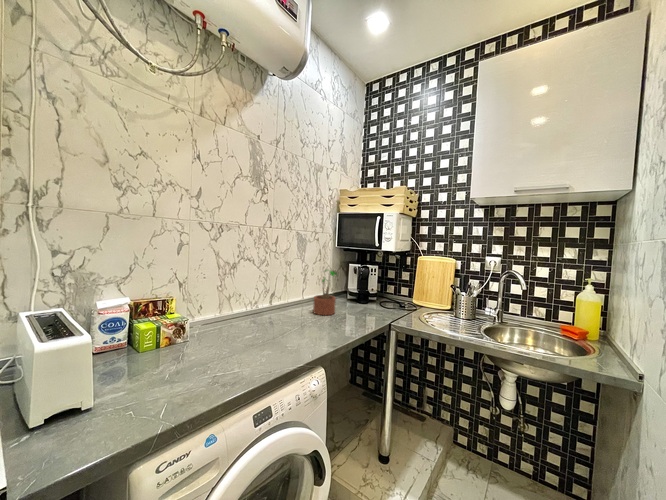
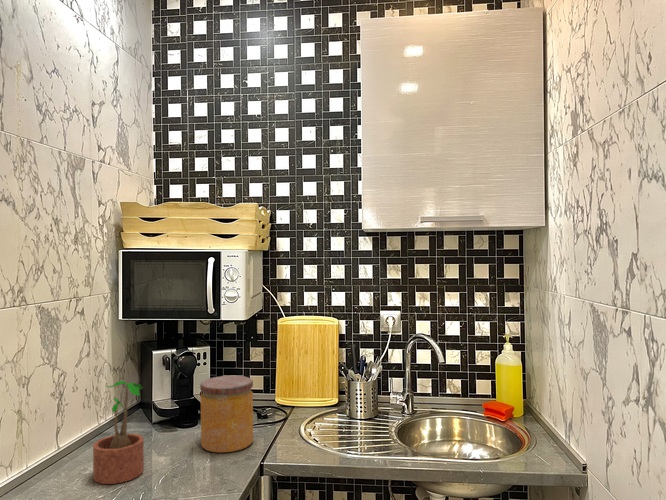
jar: none [365,278,394,316] -> present [200,376,253,453]

